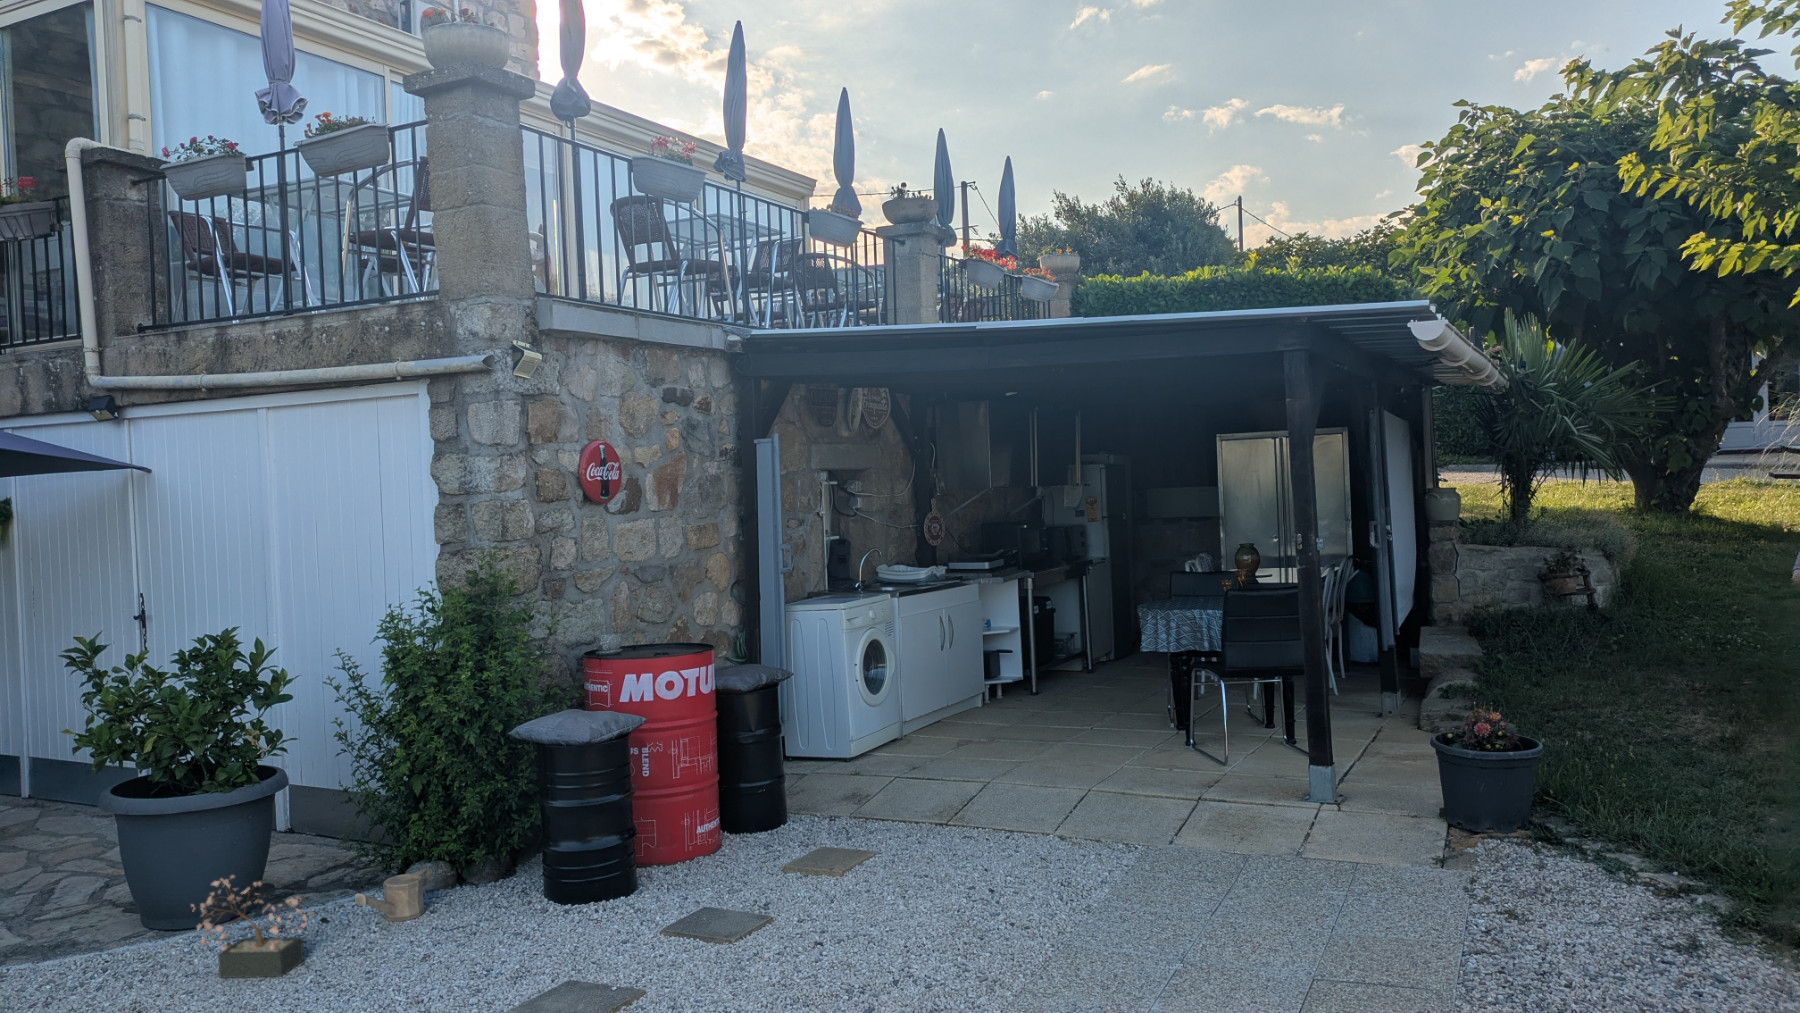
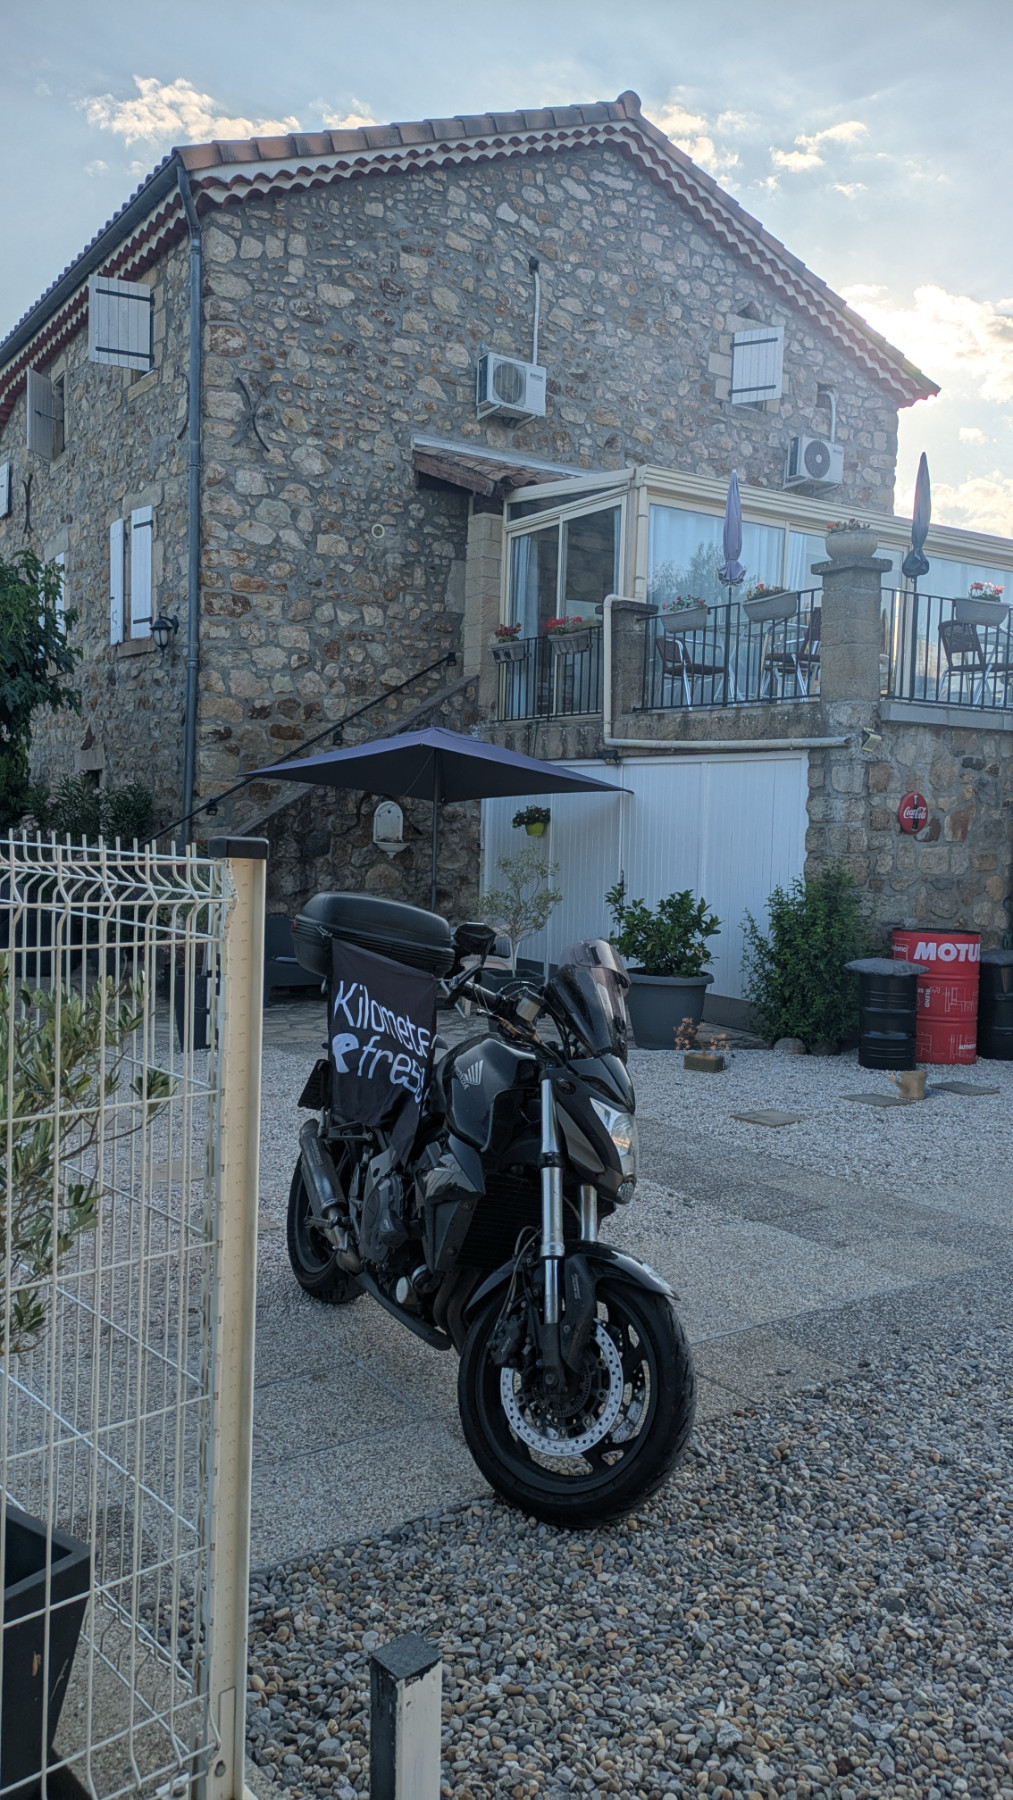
watering can: present [355,868,430,921] -> present [888,1071,928,1100]

